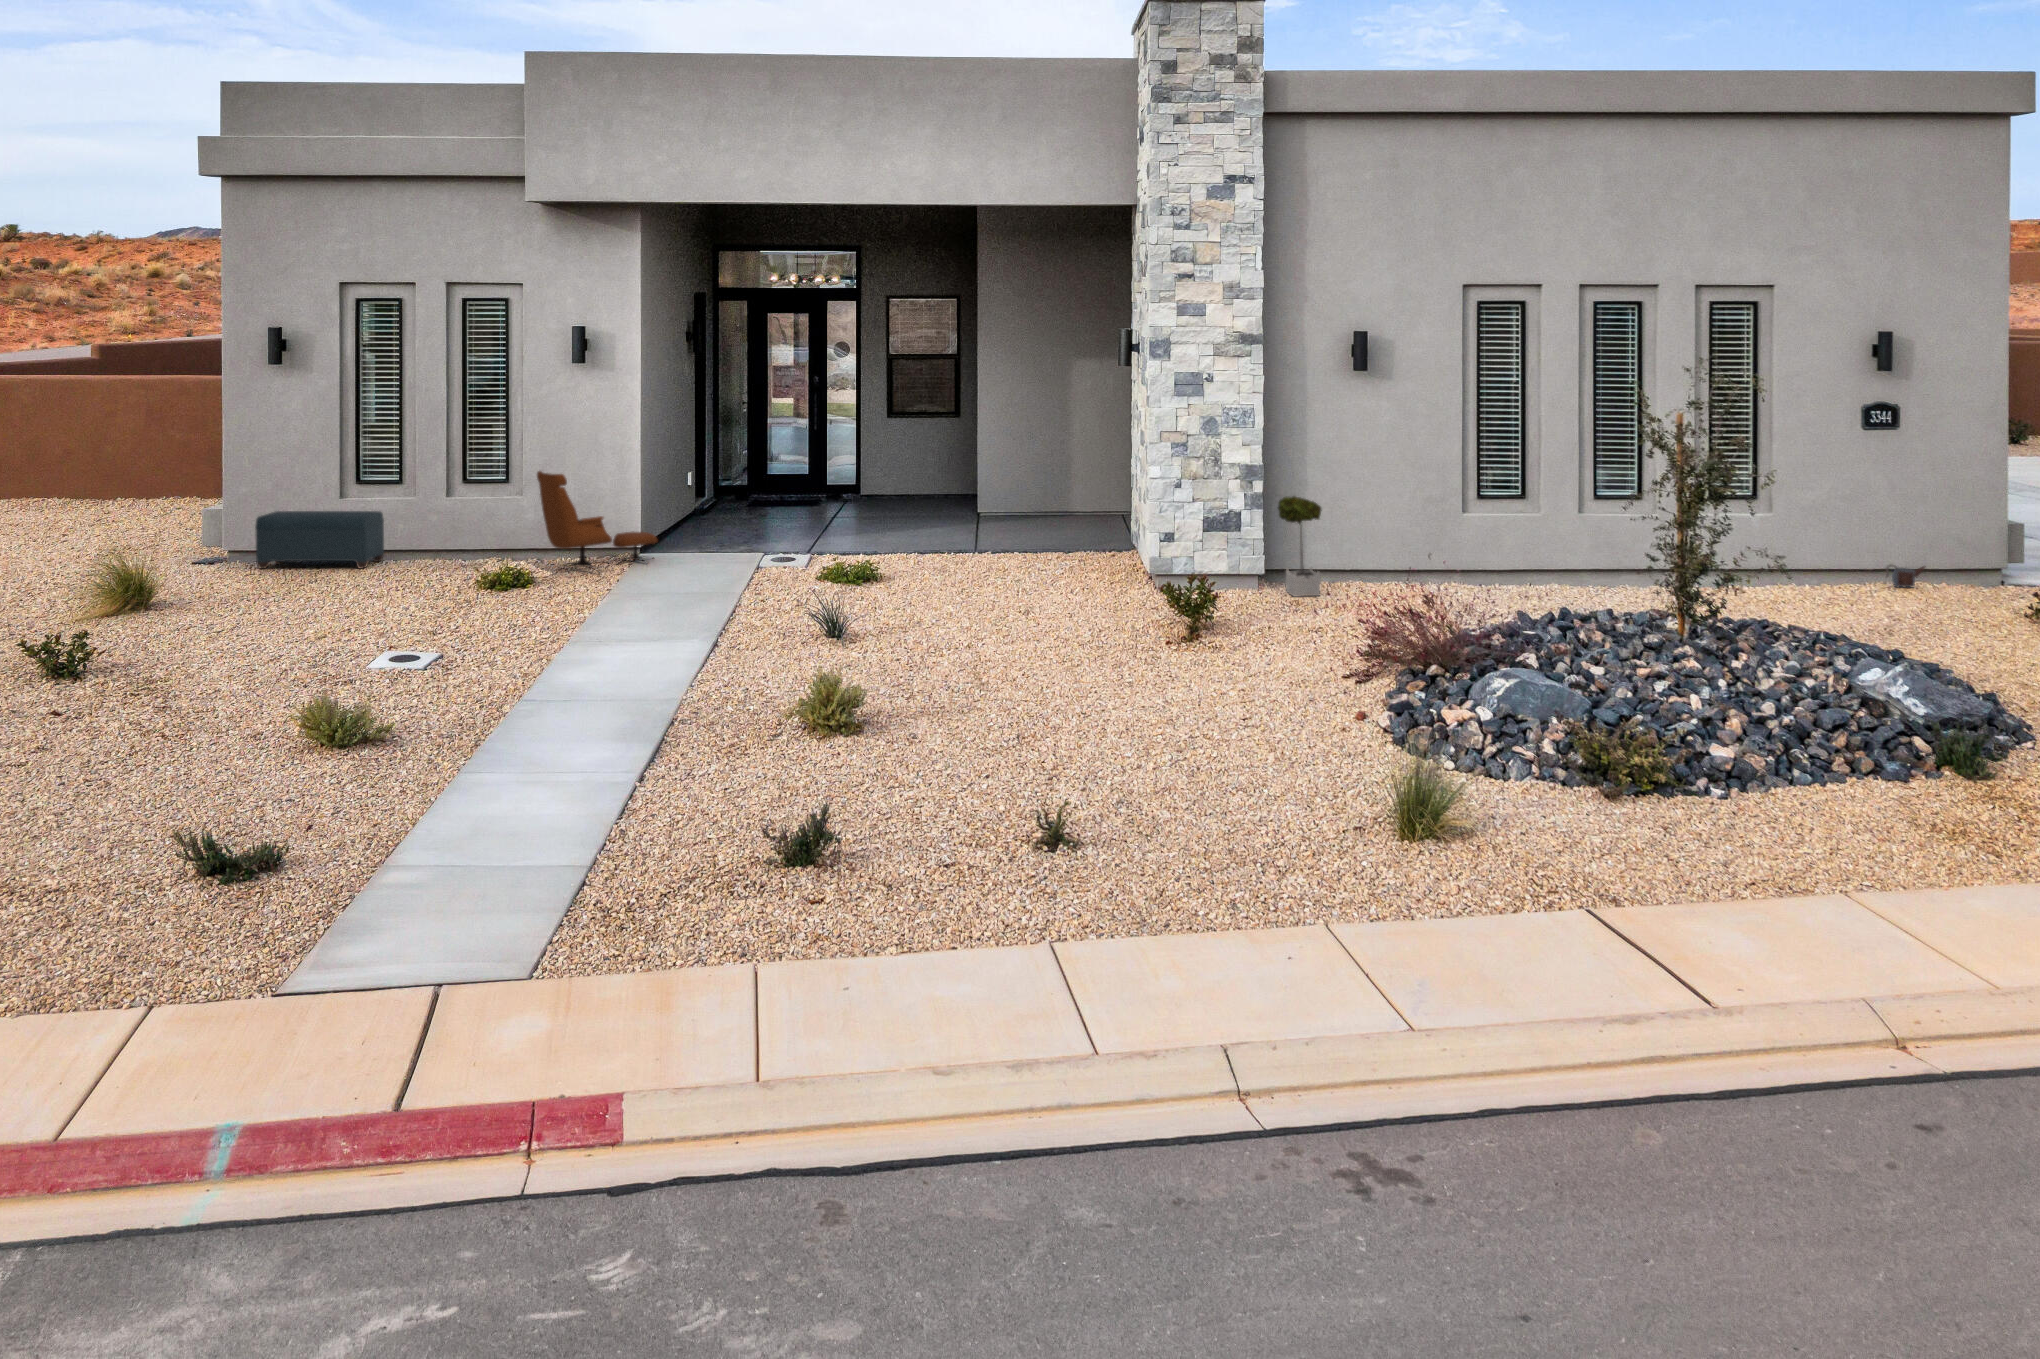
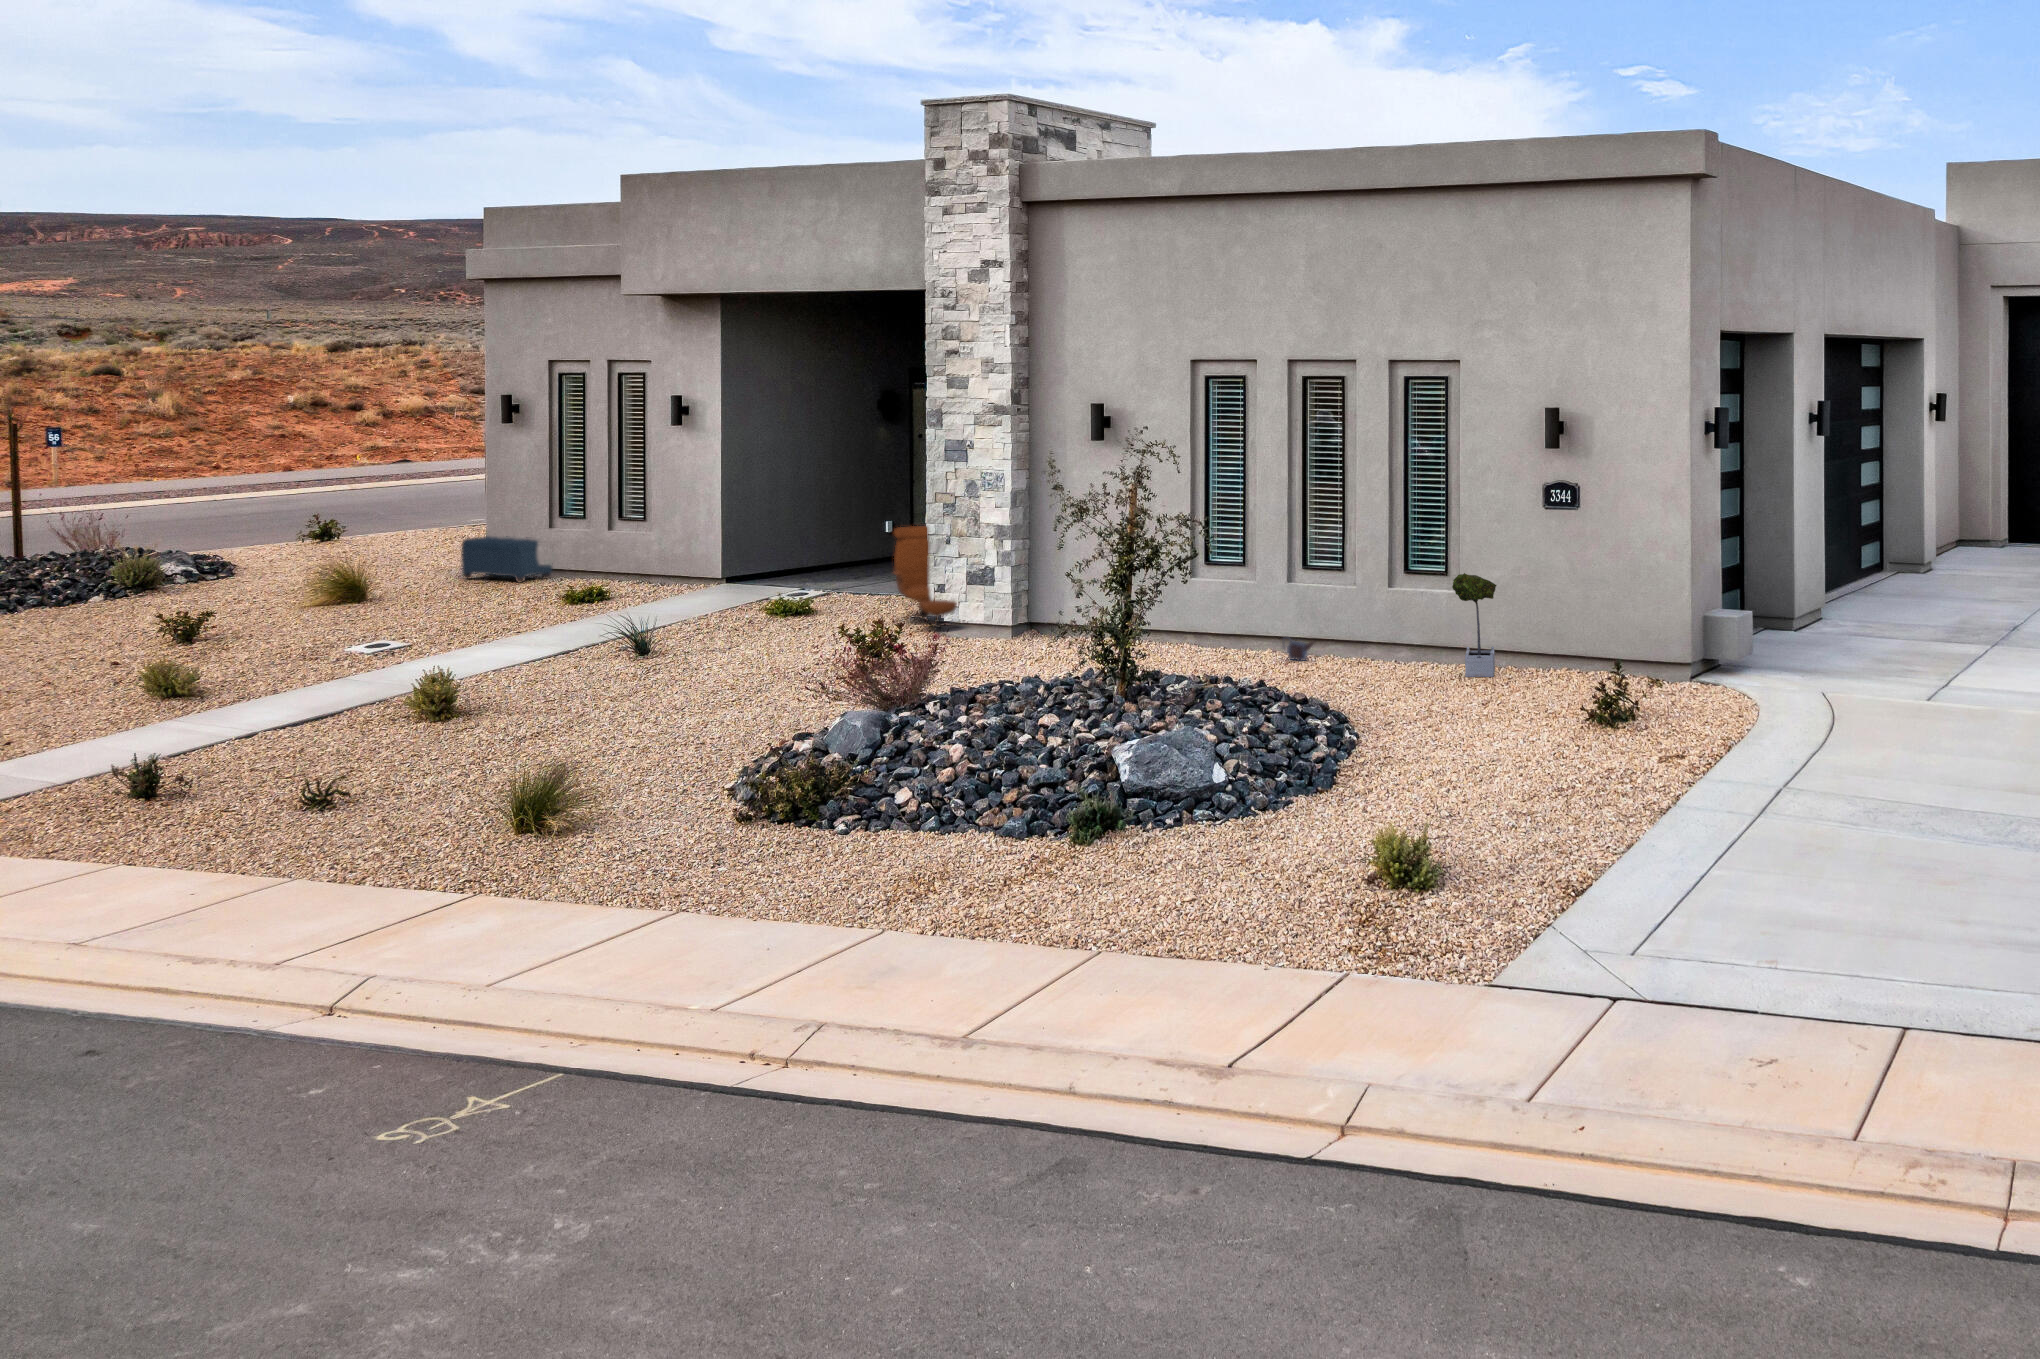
lounge chair: present [537,471,657,573] -> present [894,526,957,628]
potted tree: present [1278,496,1322,597] -> present [1452,573,1496,677]
watering can: present [1886,565,1925,587] -> present [1283,636,1314,661]

